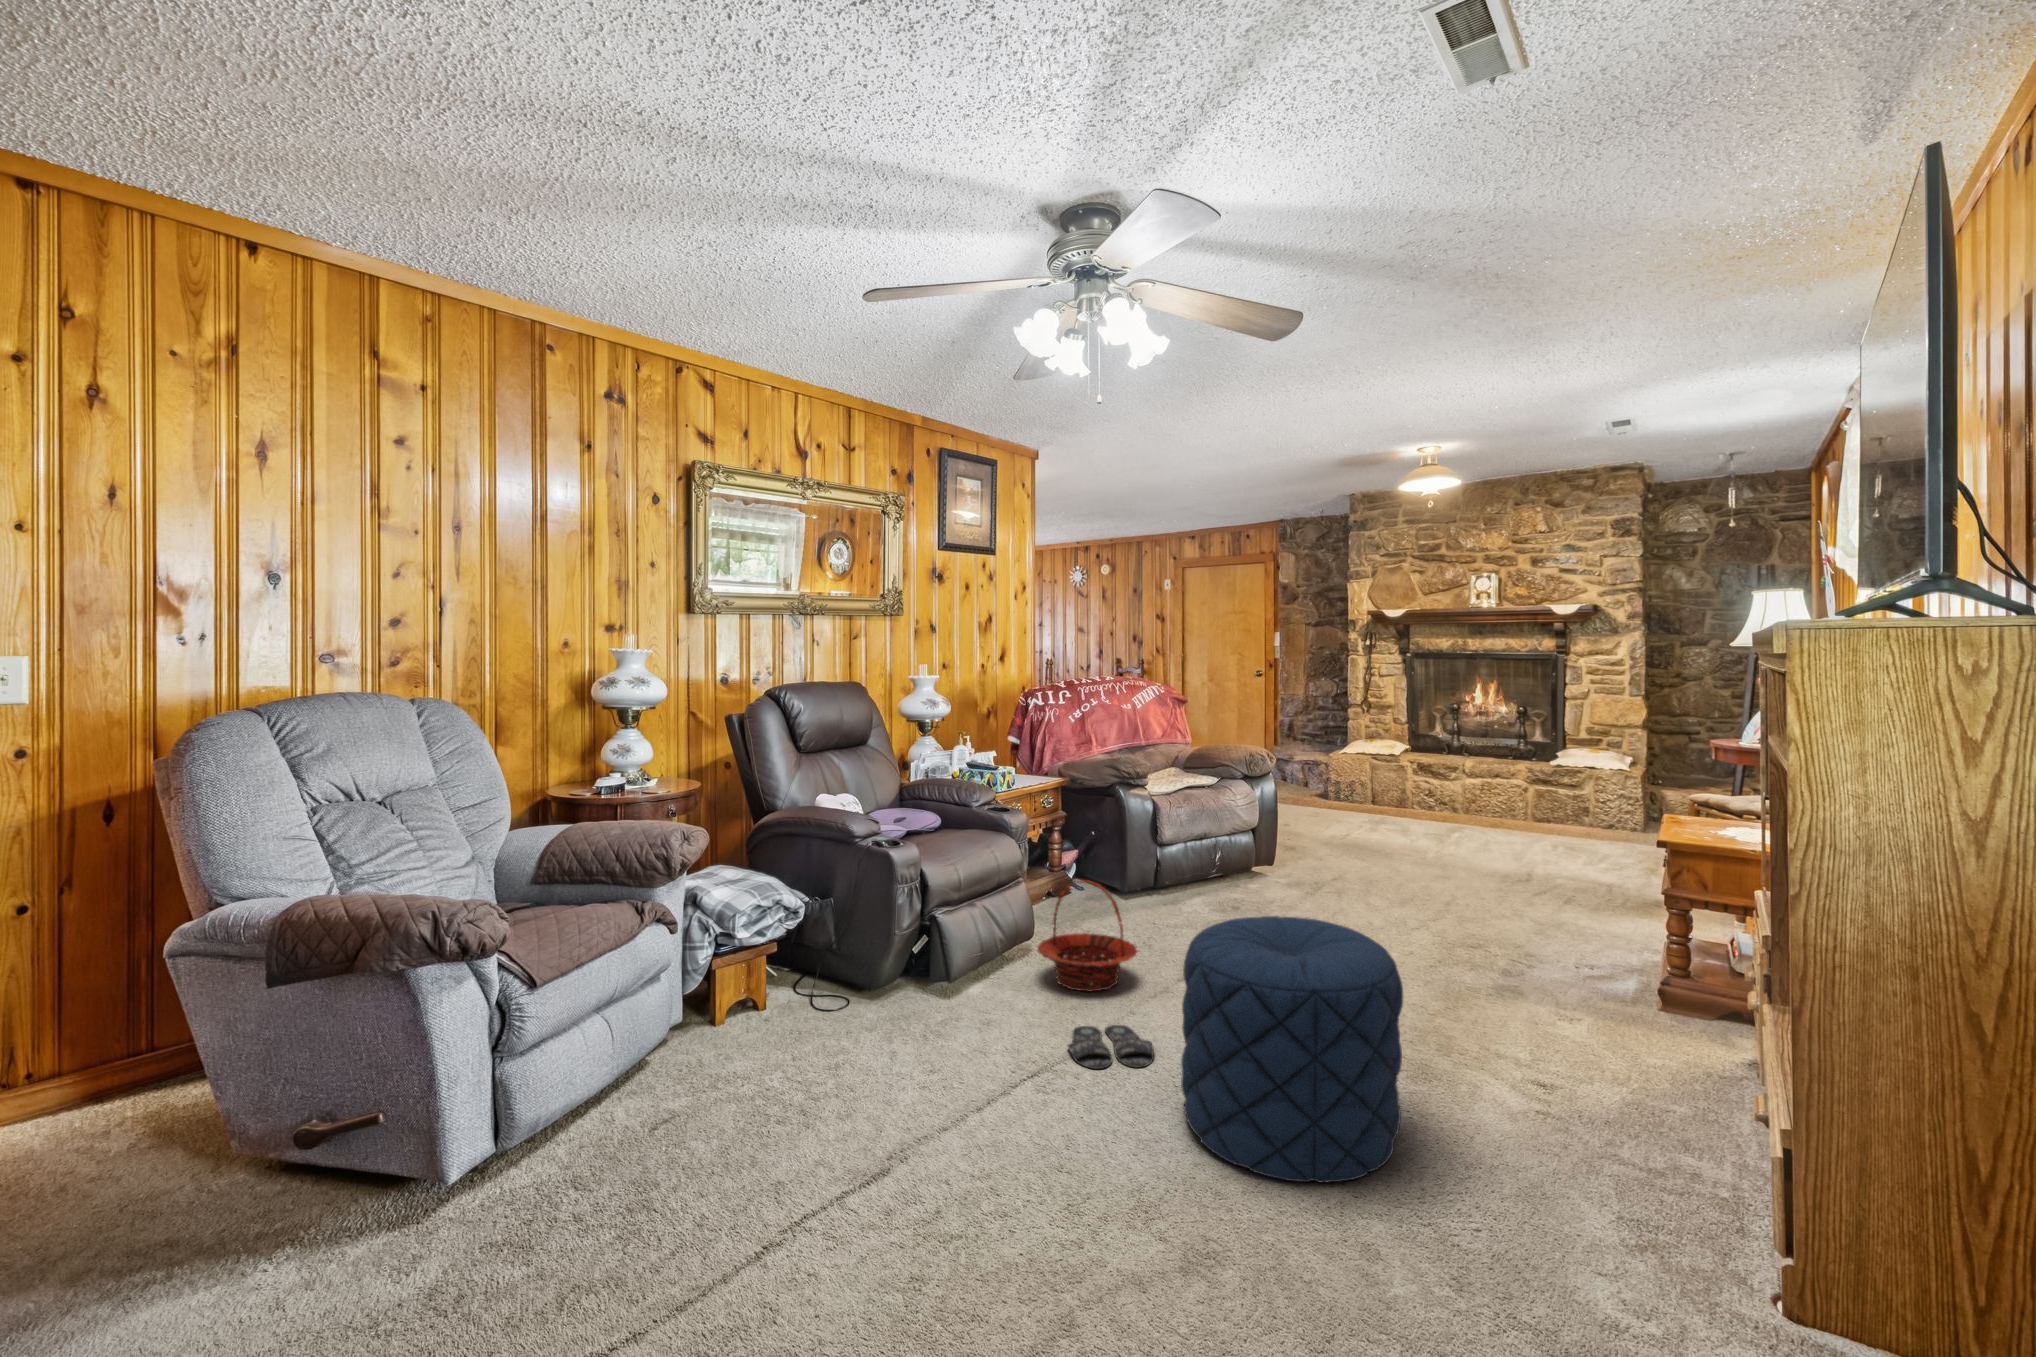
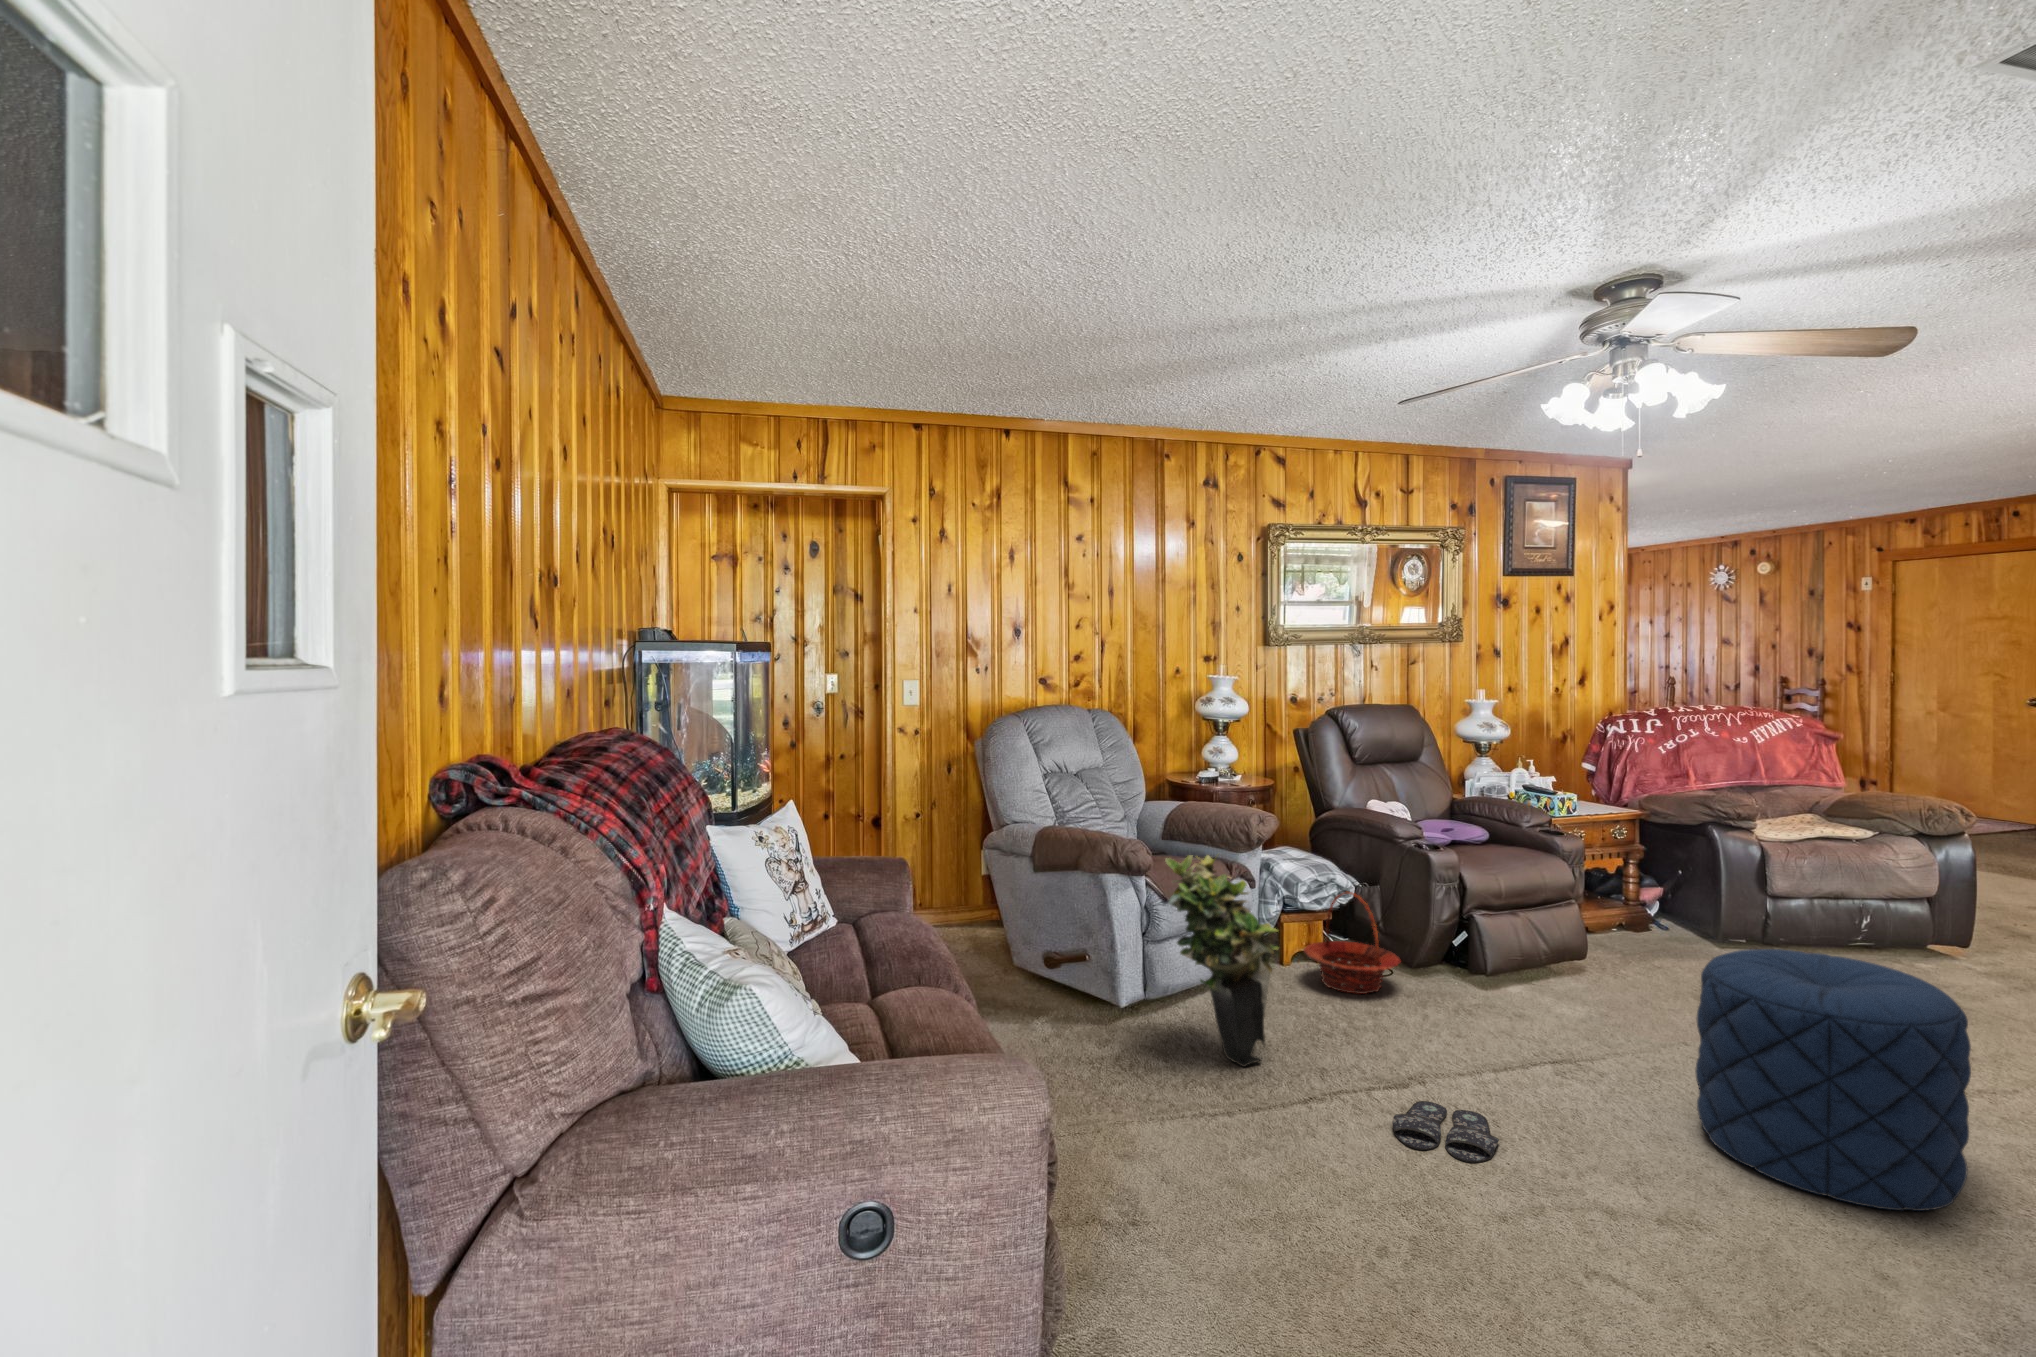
basket: present [1038,880,1138,992] -> present [1304,892,1401,994]
potted plant: none [537,900,720,1220] -> present [1166,855,1278,1067]
slippers: present [1068,1025,1154,1069] -> present [1393,1101,1499,1163]

